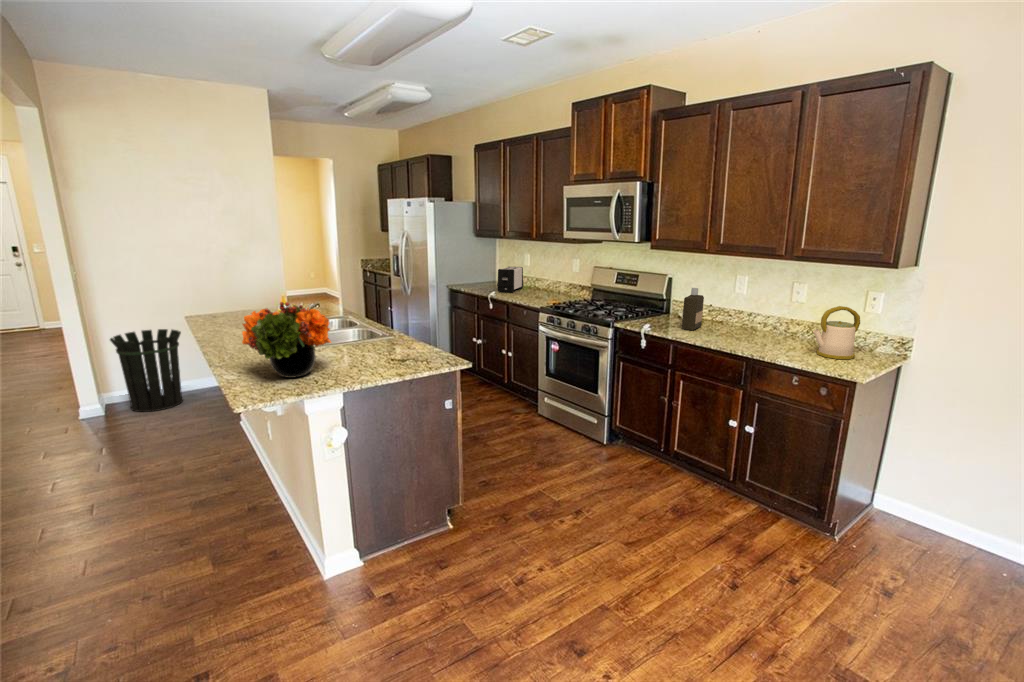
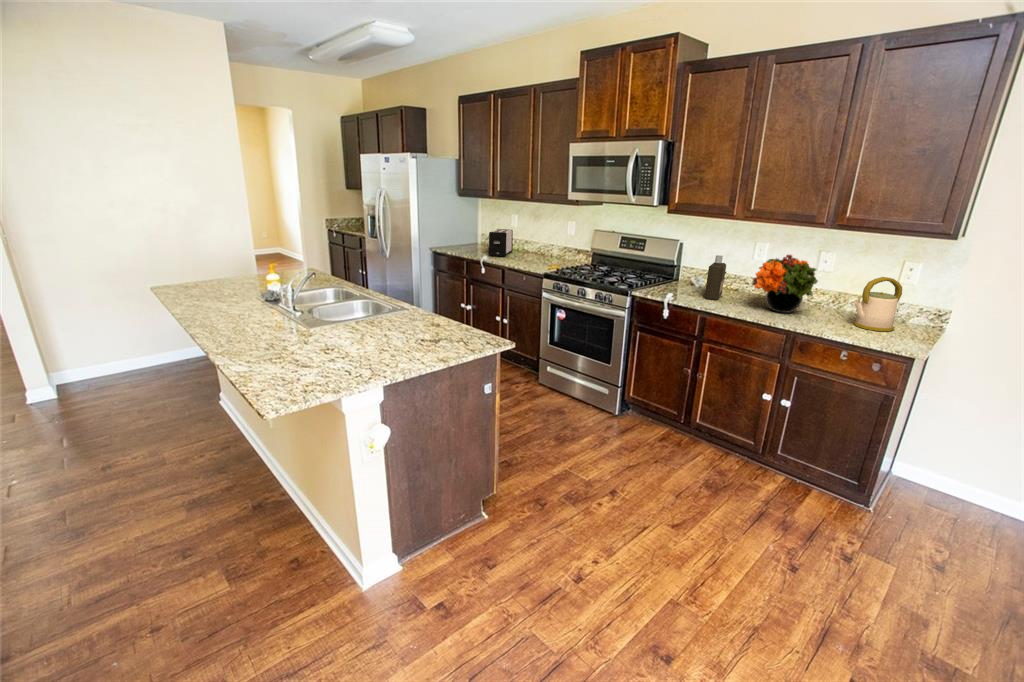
flower arrangement: present [242,302,331,378] -> present [752,255,818,313]
waste bin: present [110,329,183,412] -> none [45,299,140,395]

